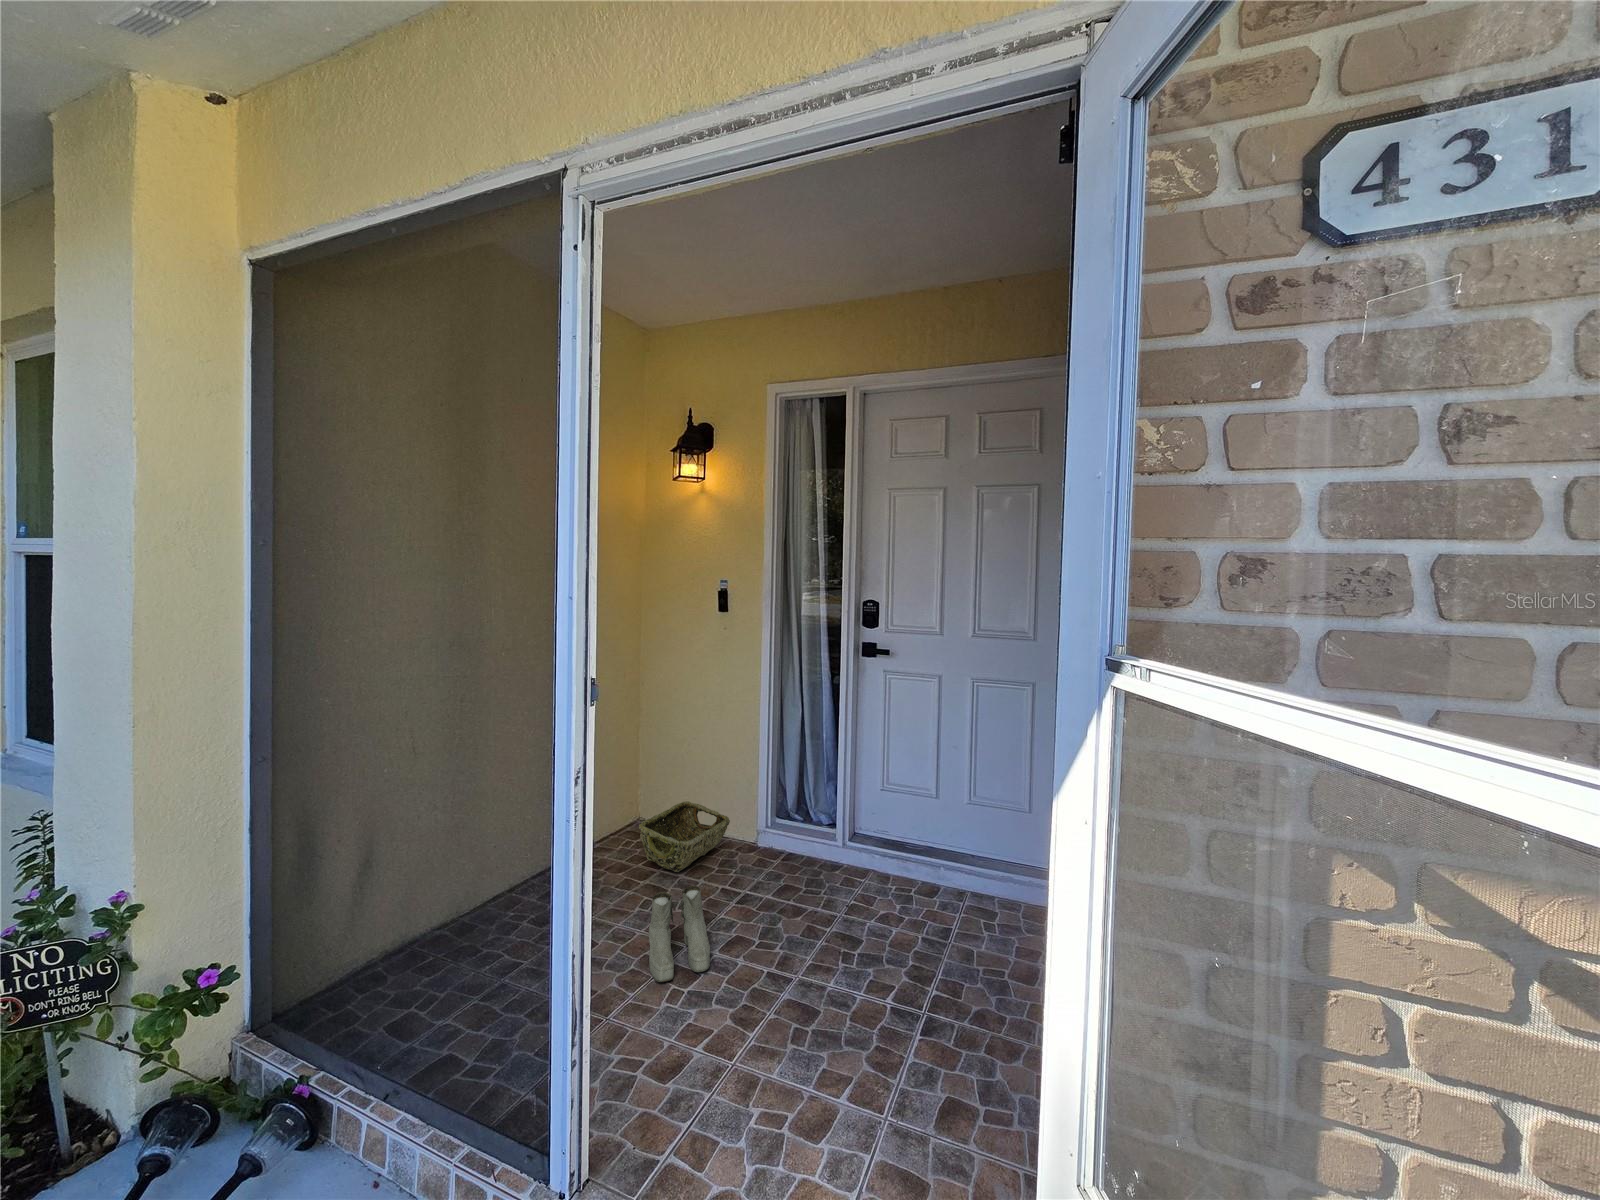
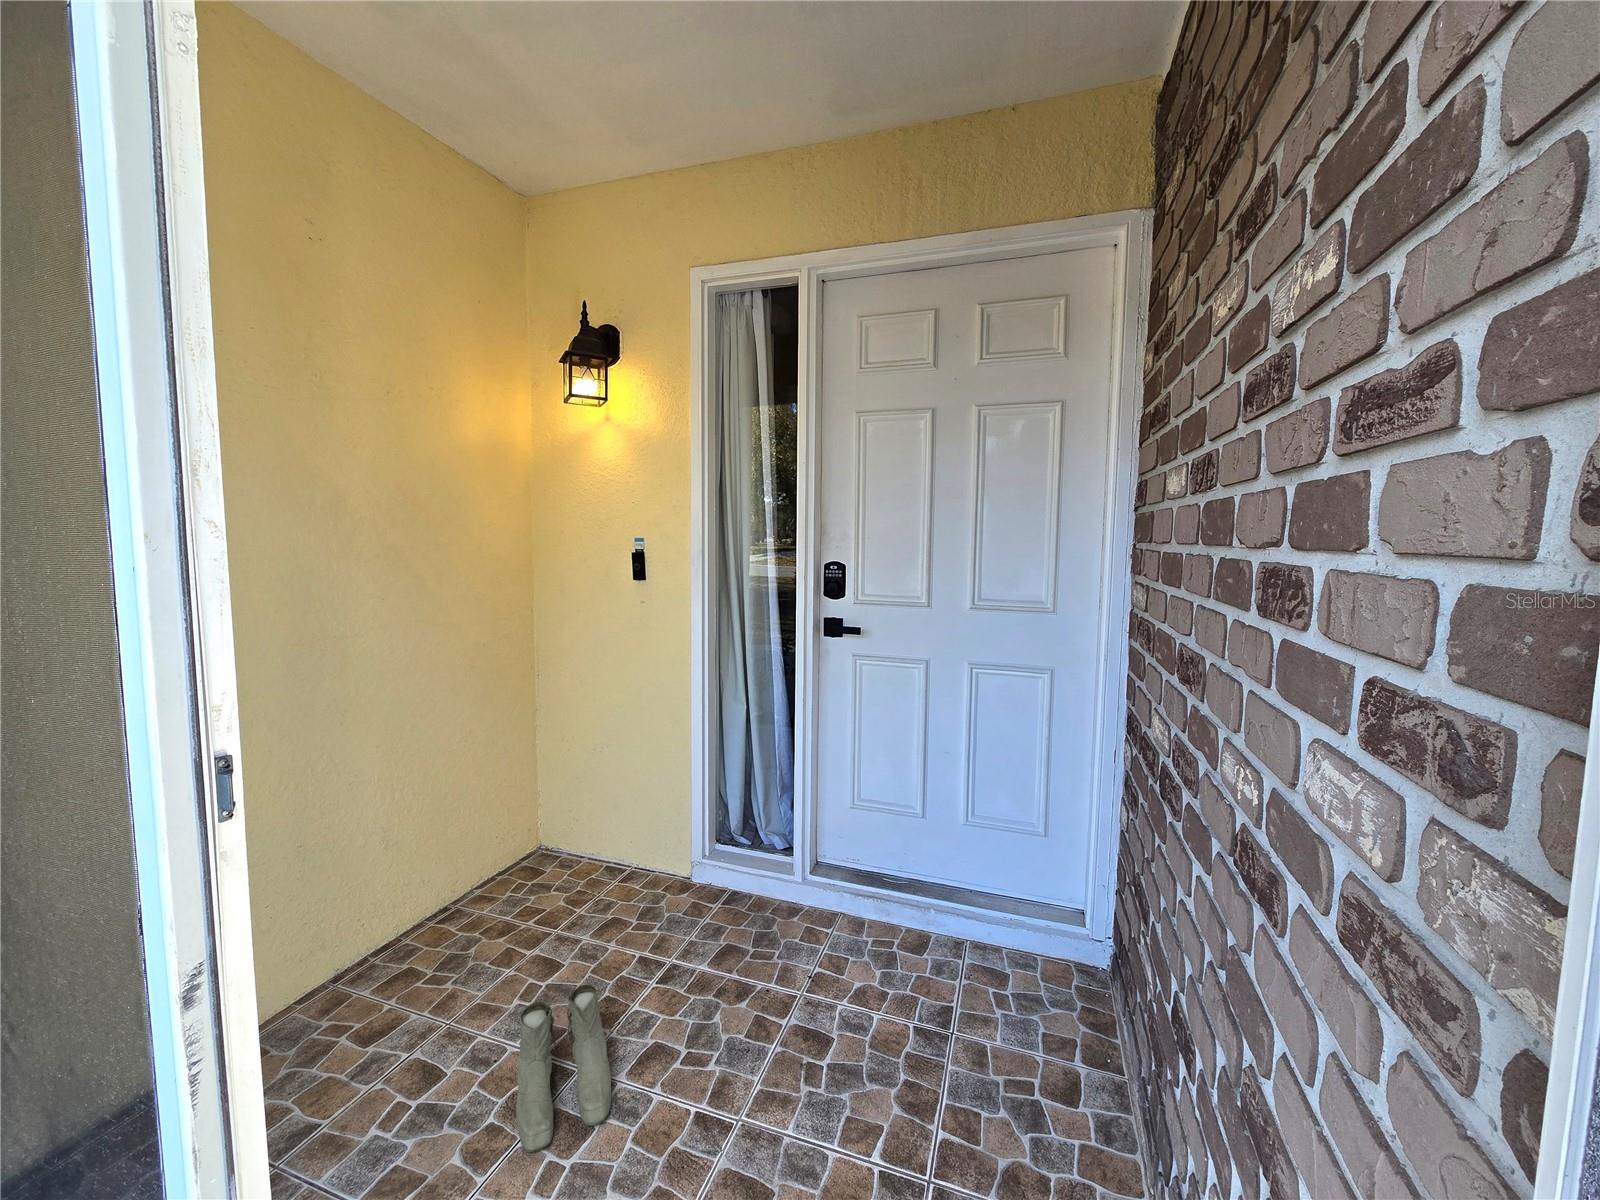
woven basket: present [639,801,730,872] -> none [525,828,654,934]

